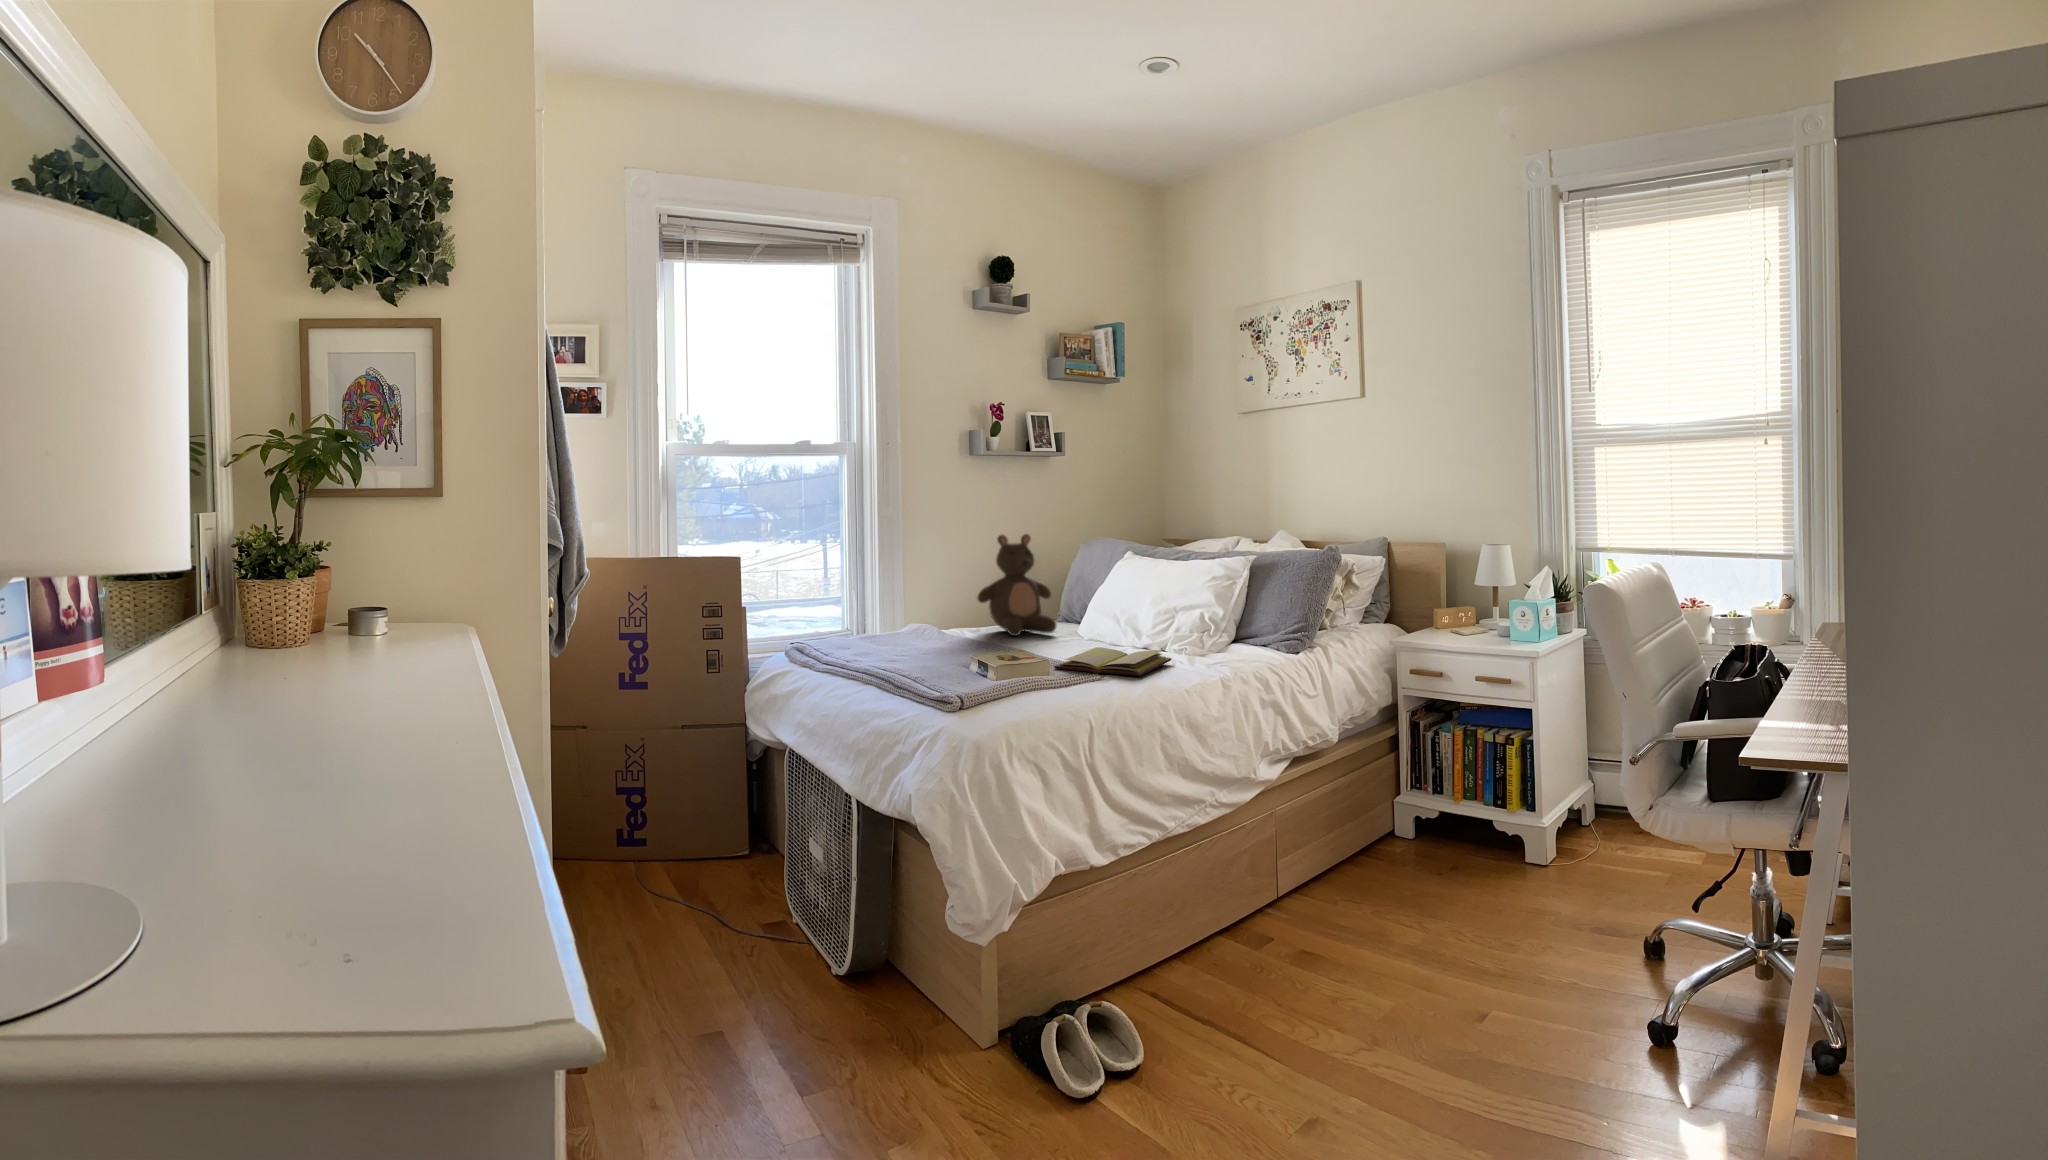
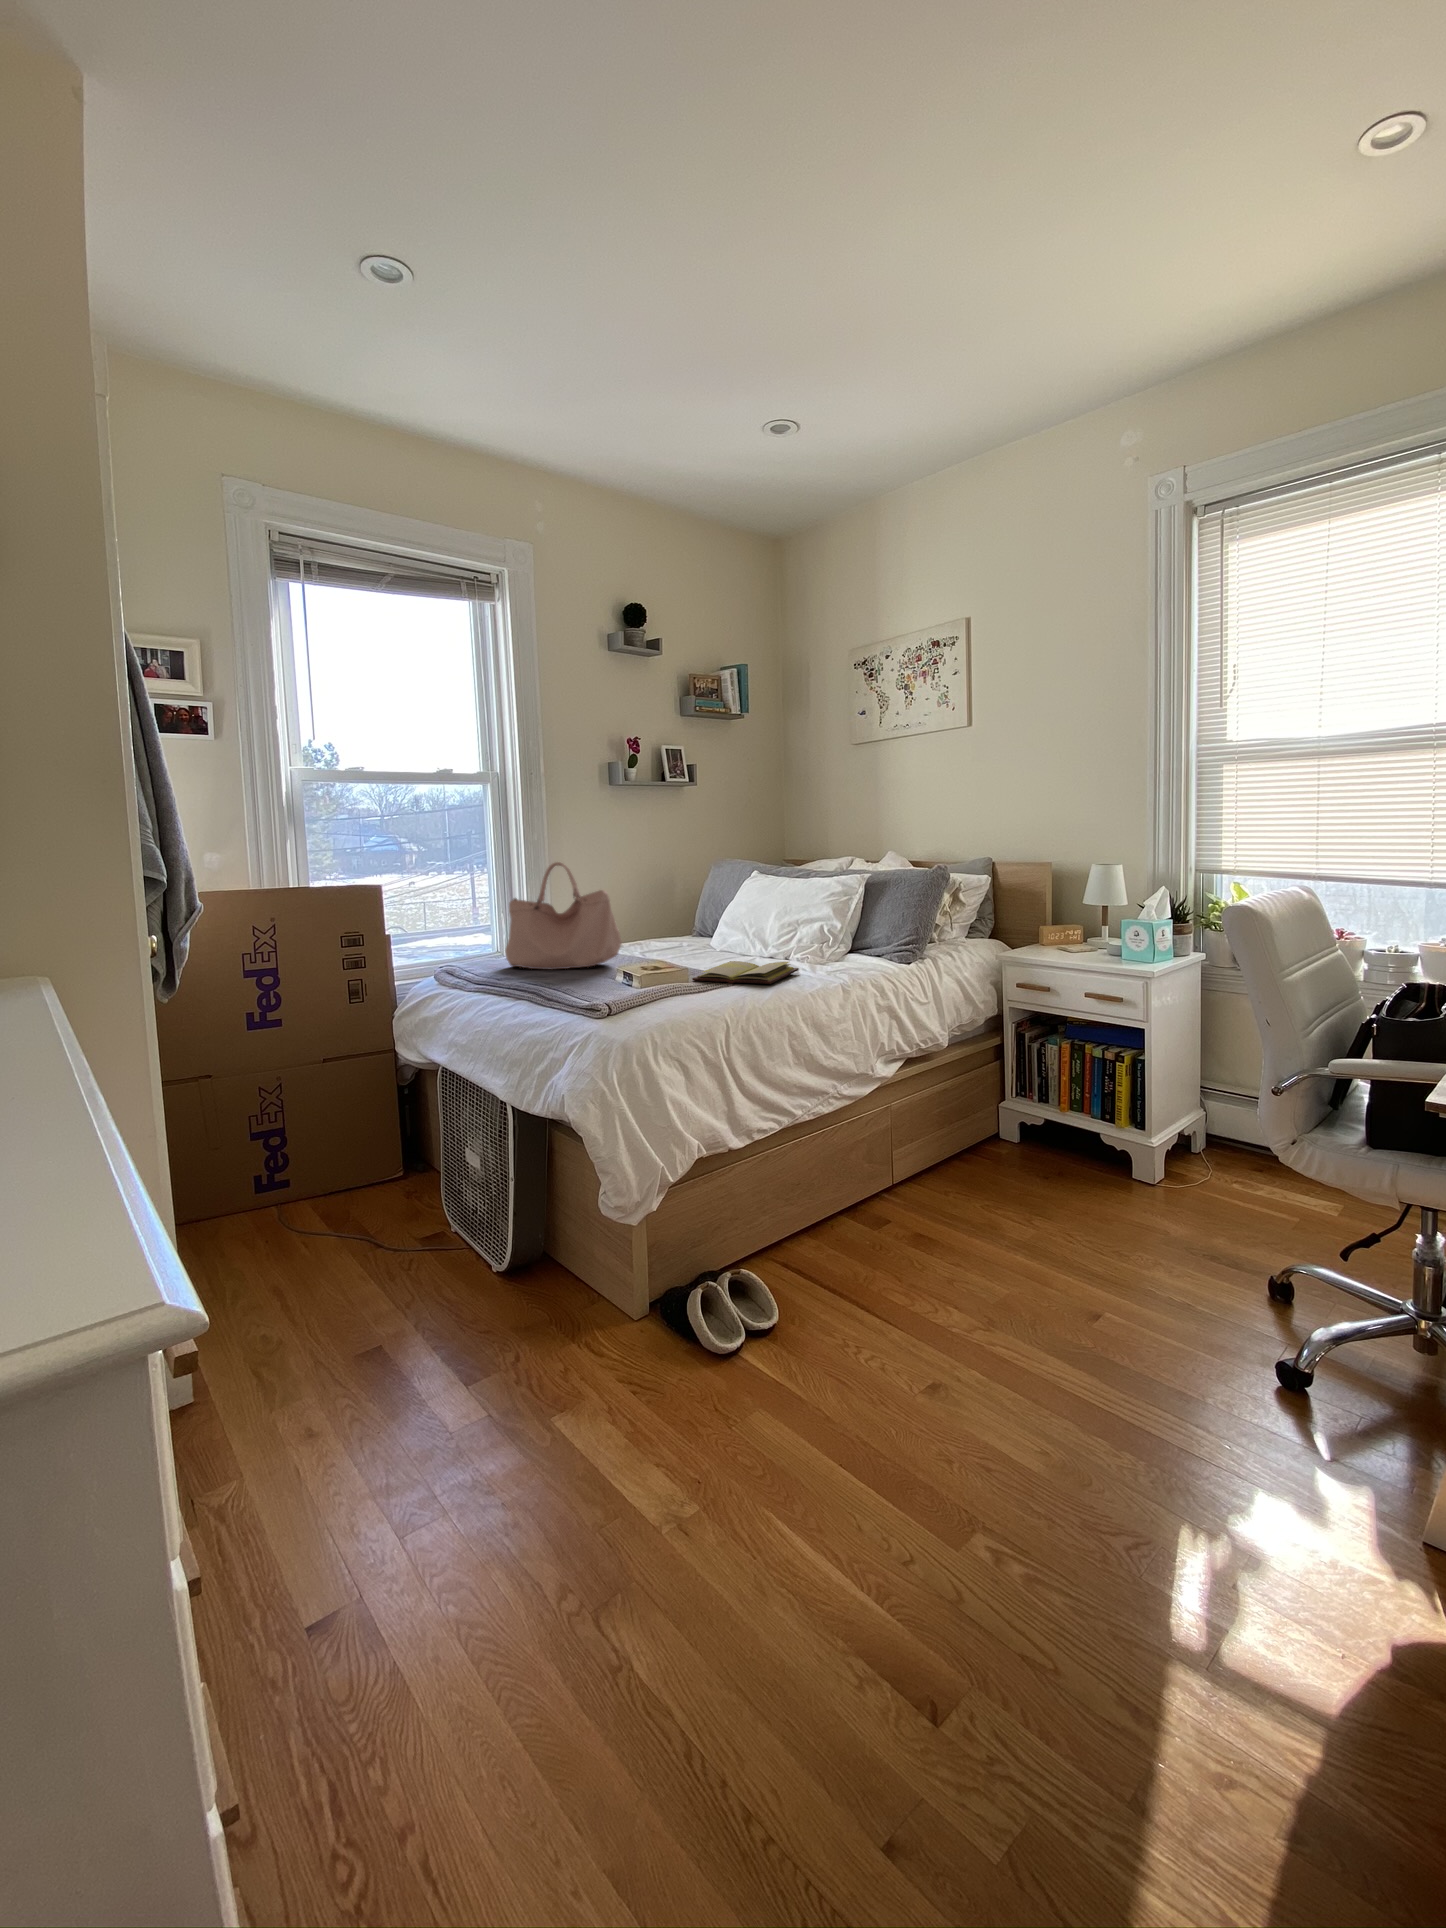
stuffed bear: present [978,534,1057,636] -> none [618,859,694,955]
handbag: none [859,536,980,650] -> present [505,862,622,969]

